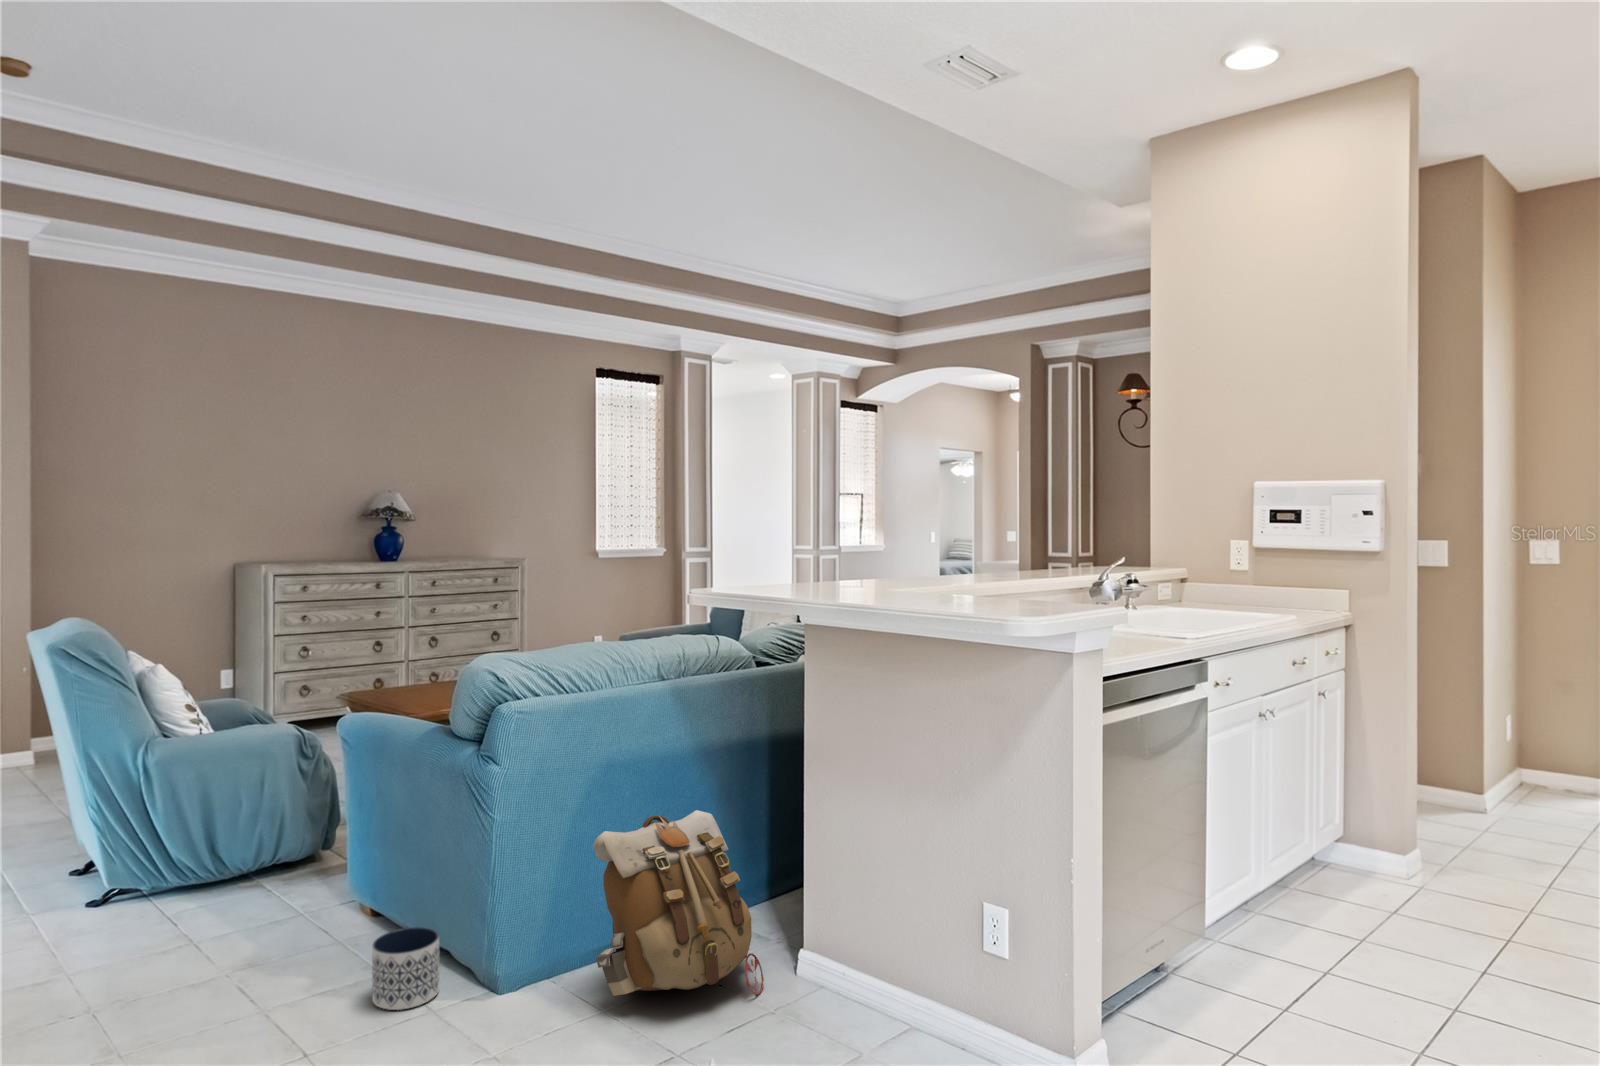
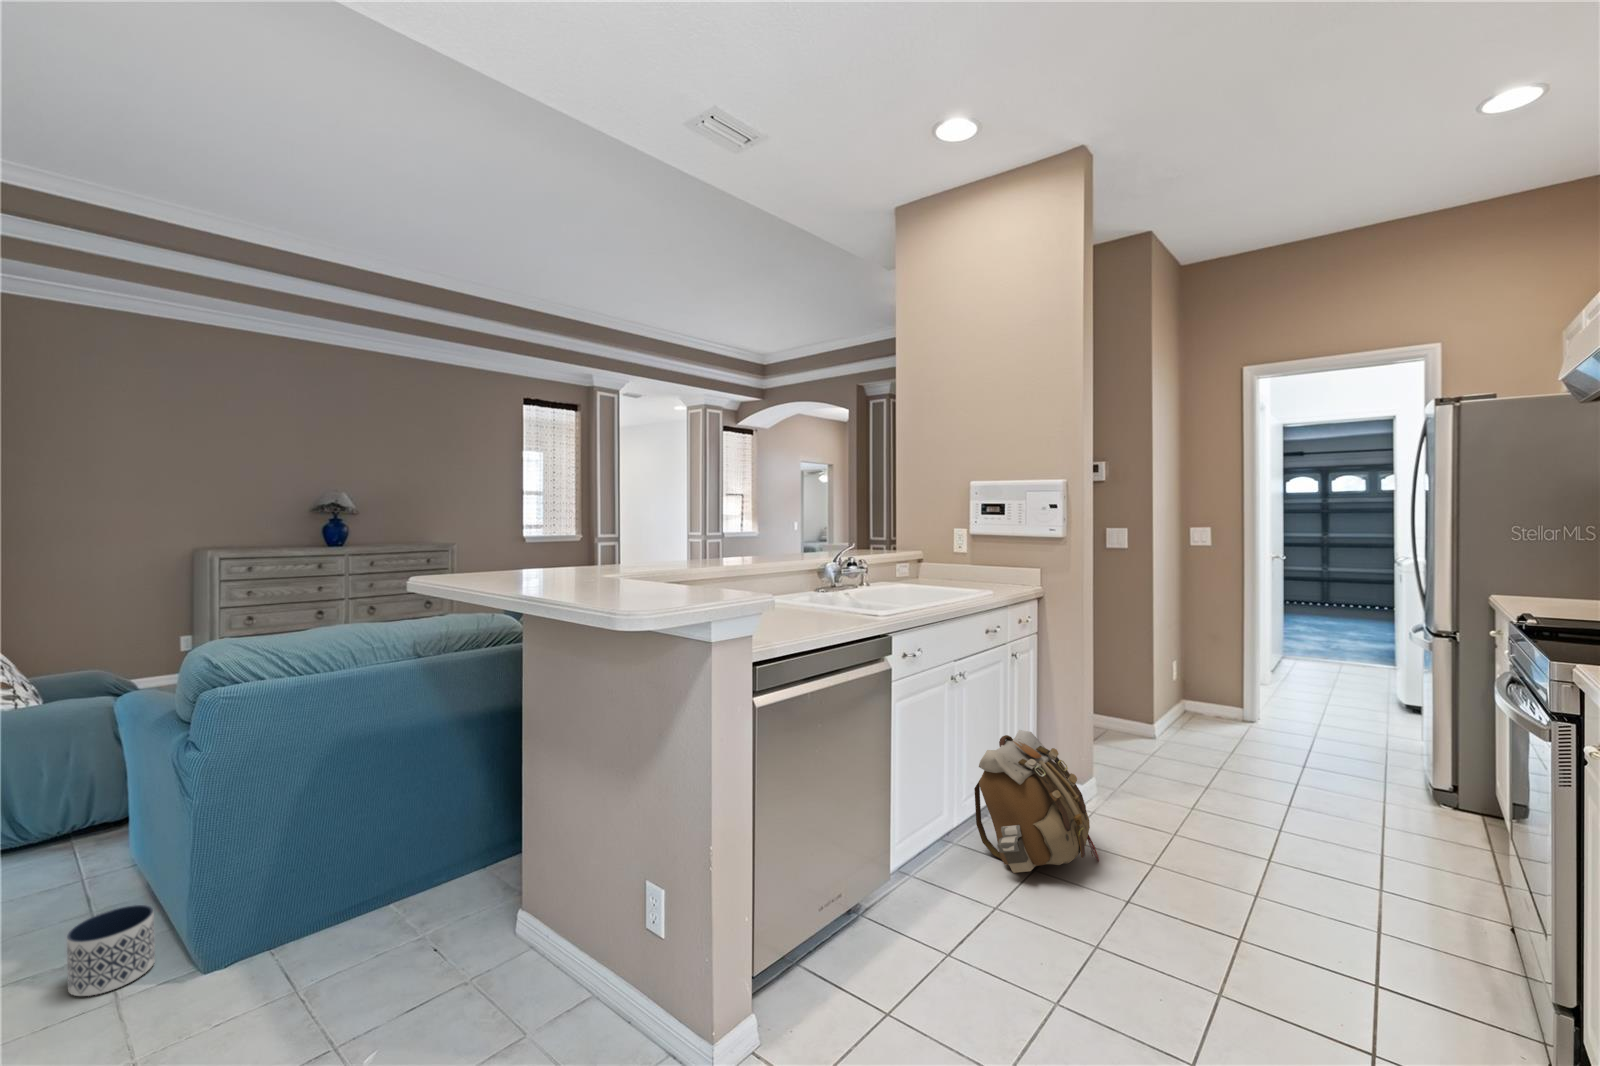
backpack: present [593,810,764,996] -> present [974,730,1099,873]

